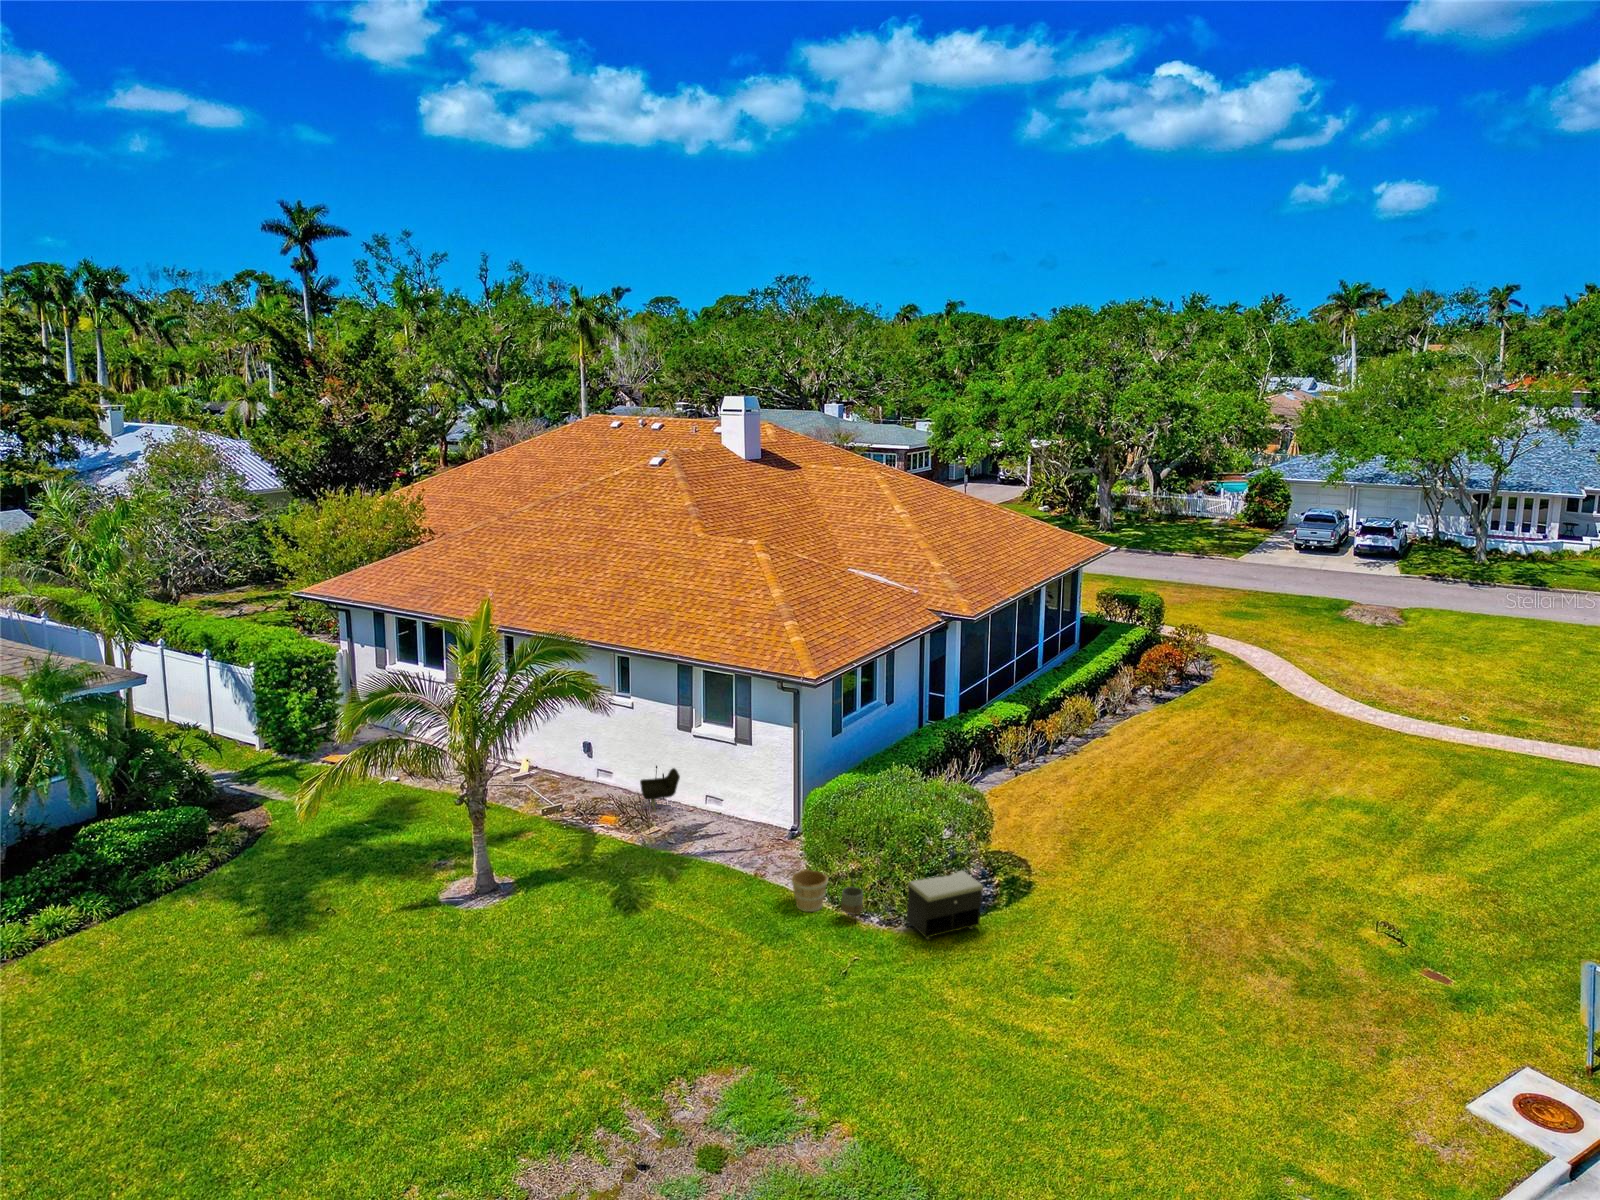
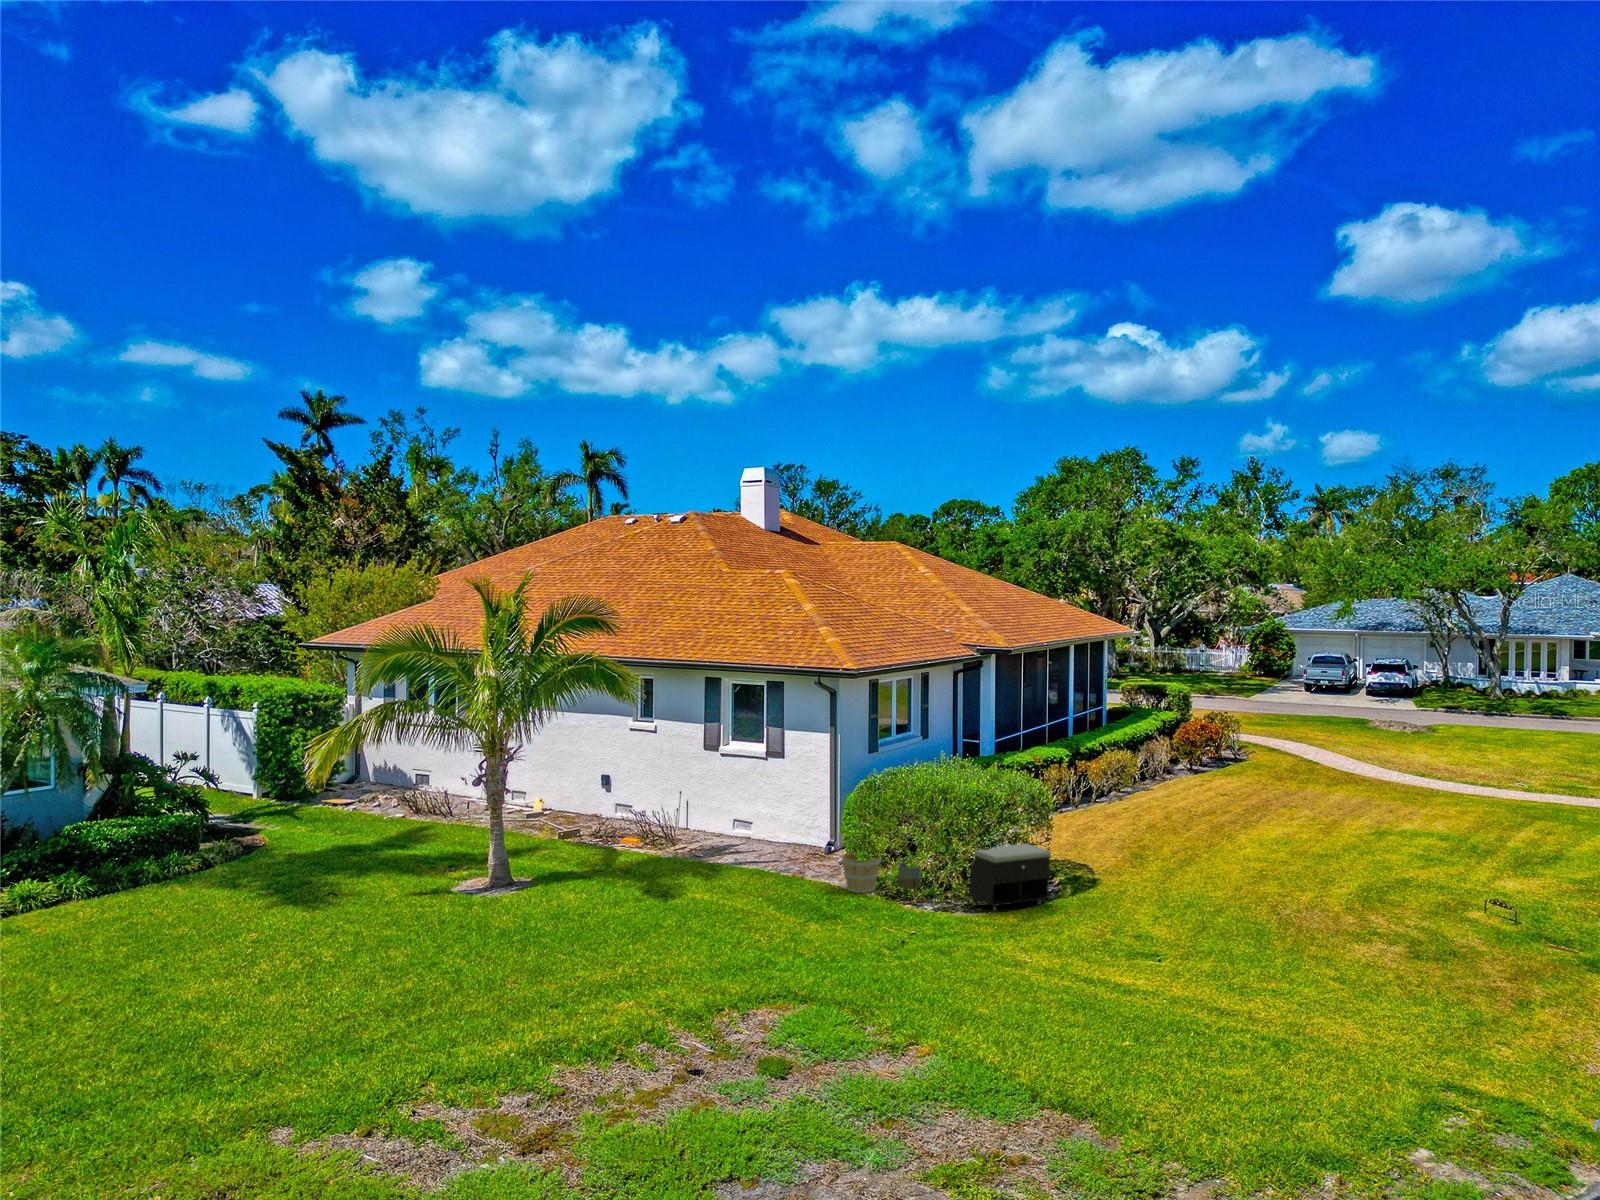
lounge chair: present [640,768,680,812] -> none [659,792,707,835]

